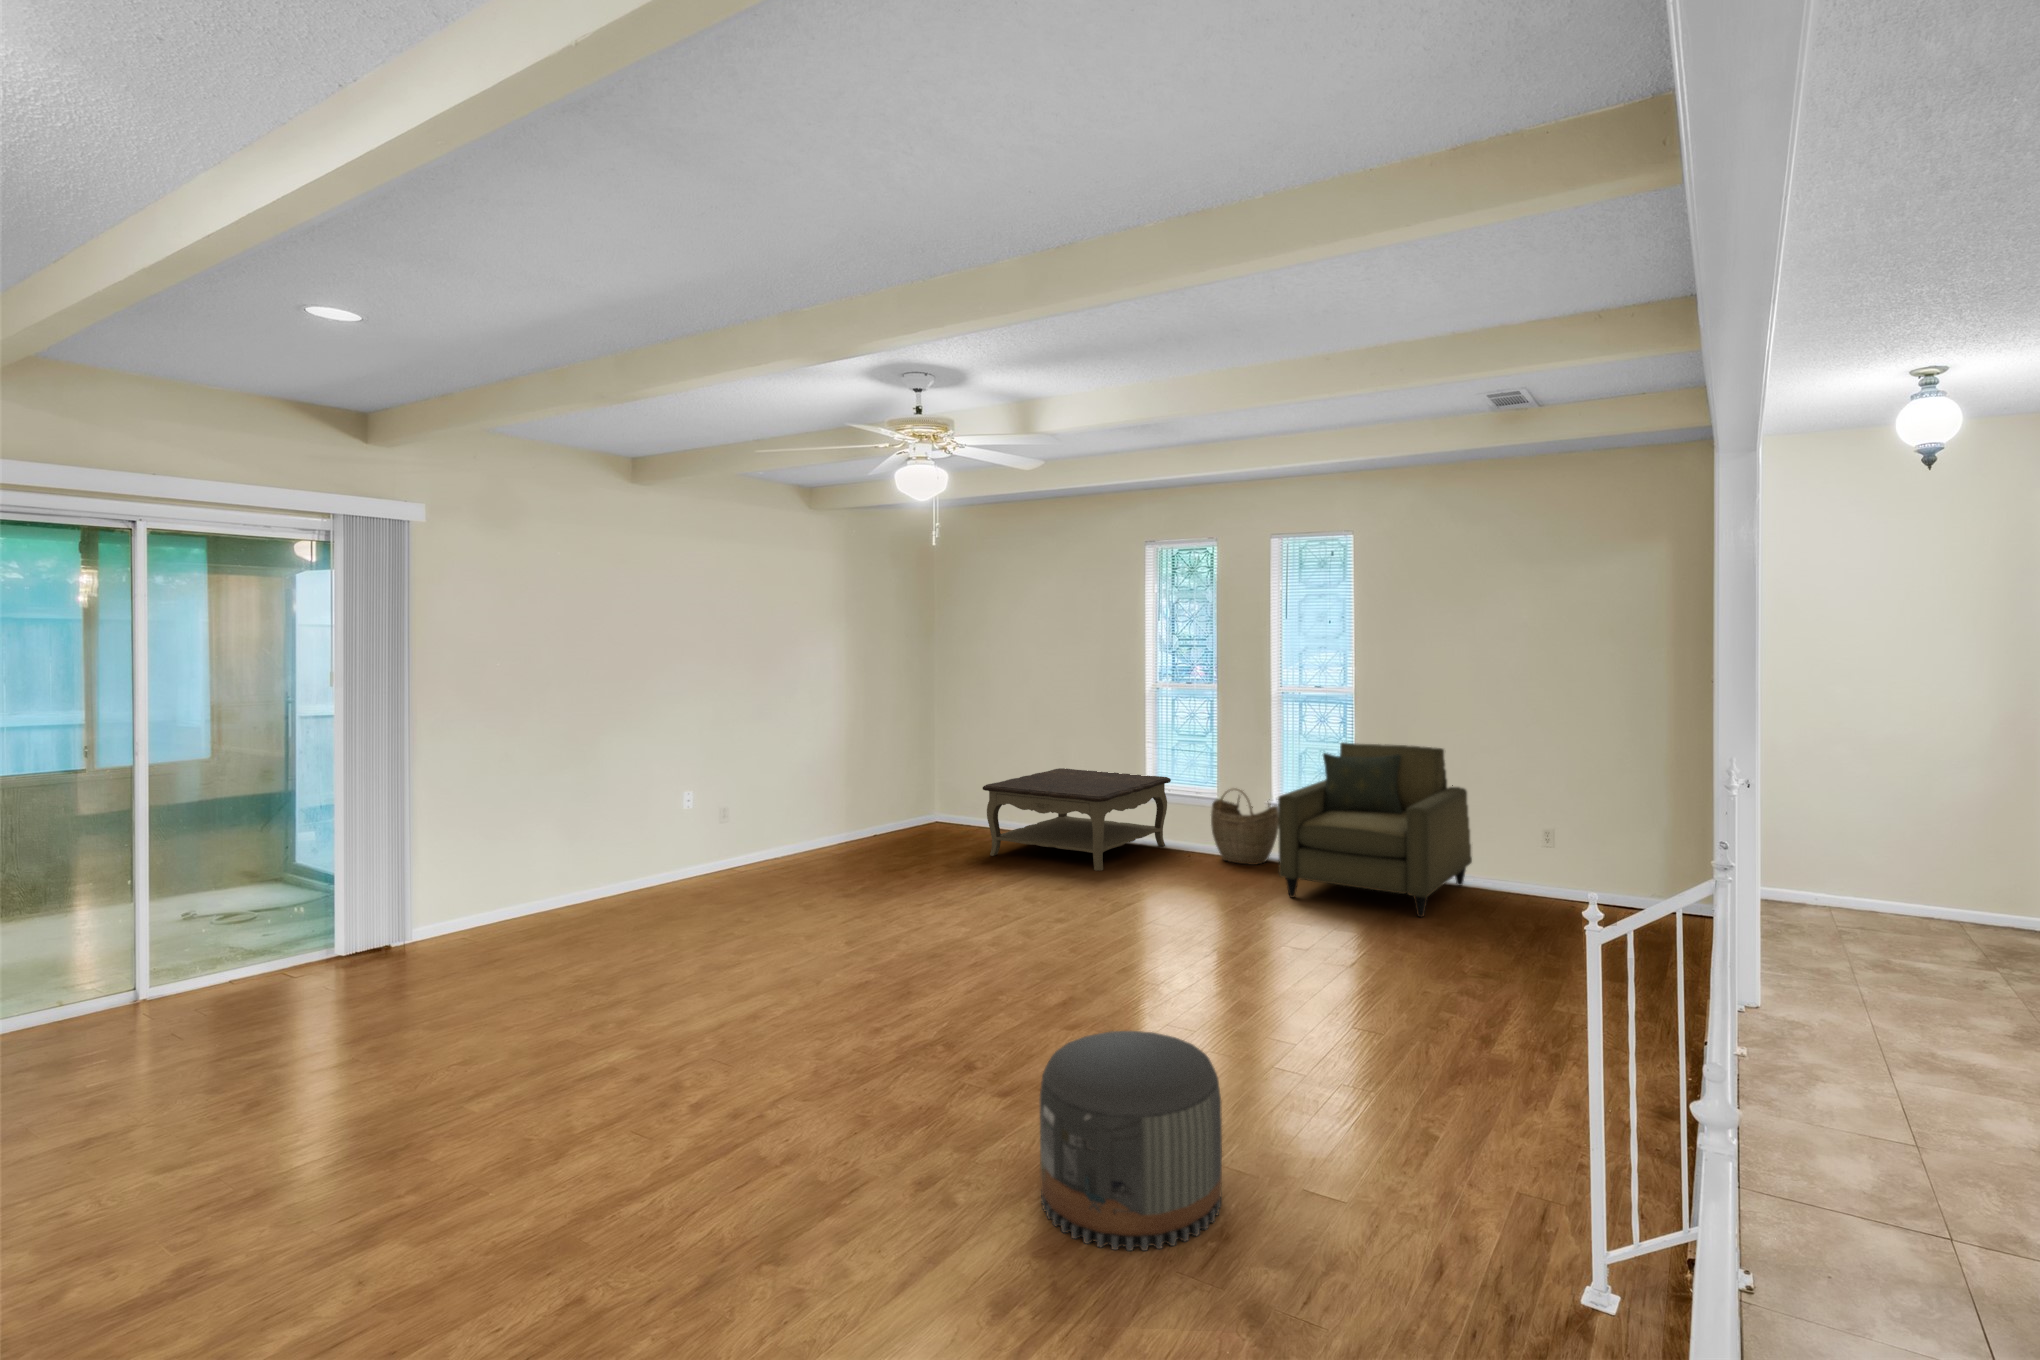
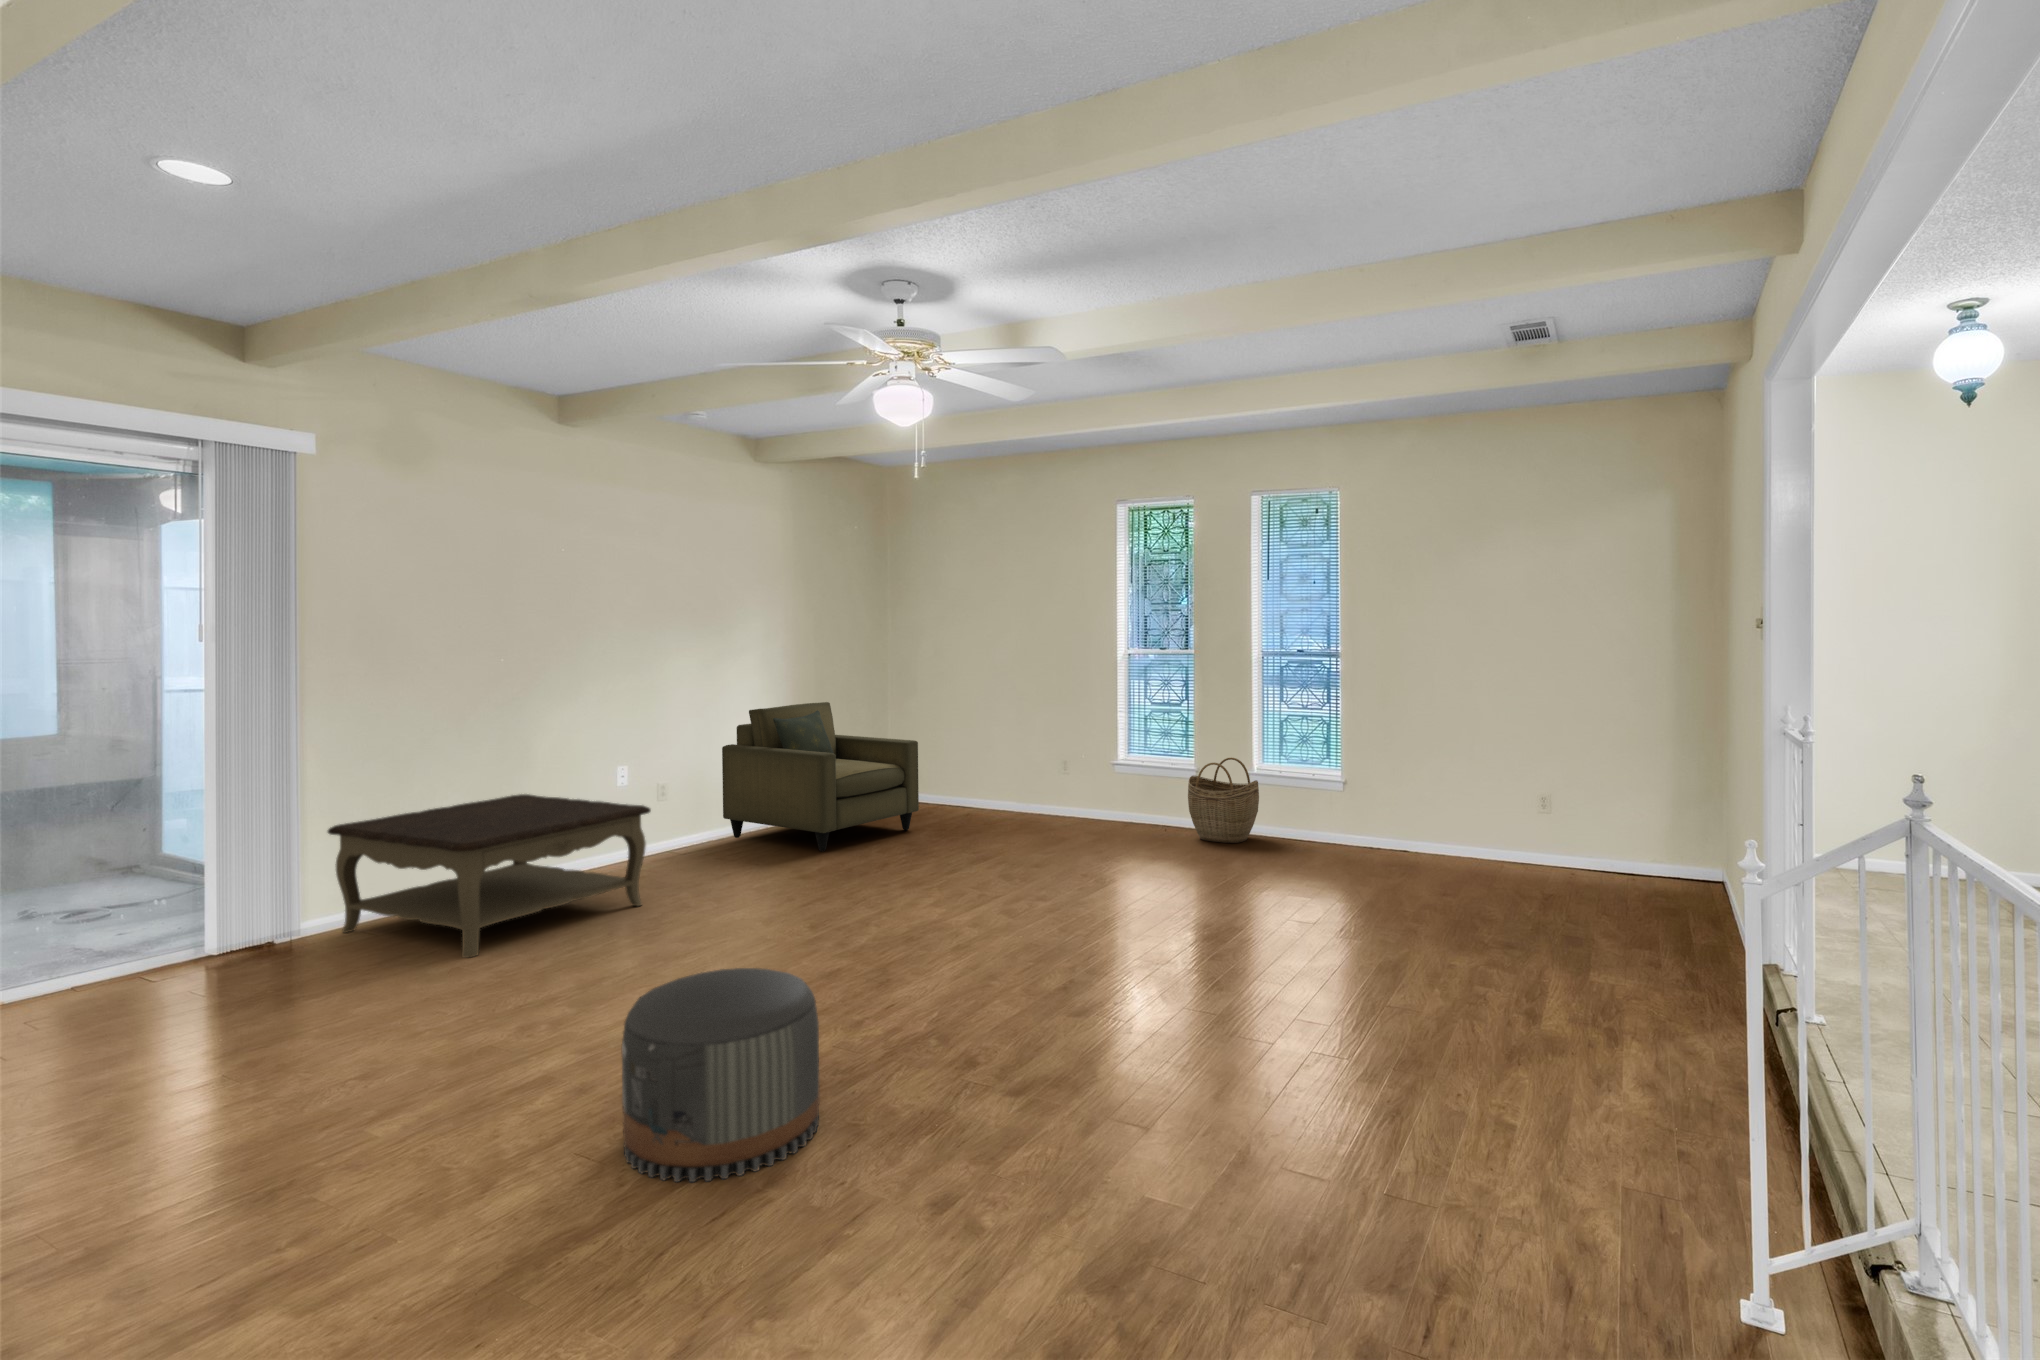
armchair: present [1278,742,1472,917] -> present [722,702,919,852]
coffee table: present [983,768,1171,871] -> present [328,794,651,958]
pouf: present [1040,1031,1222,1251] -> present [622,968,820,1182]

